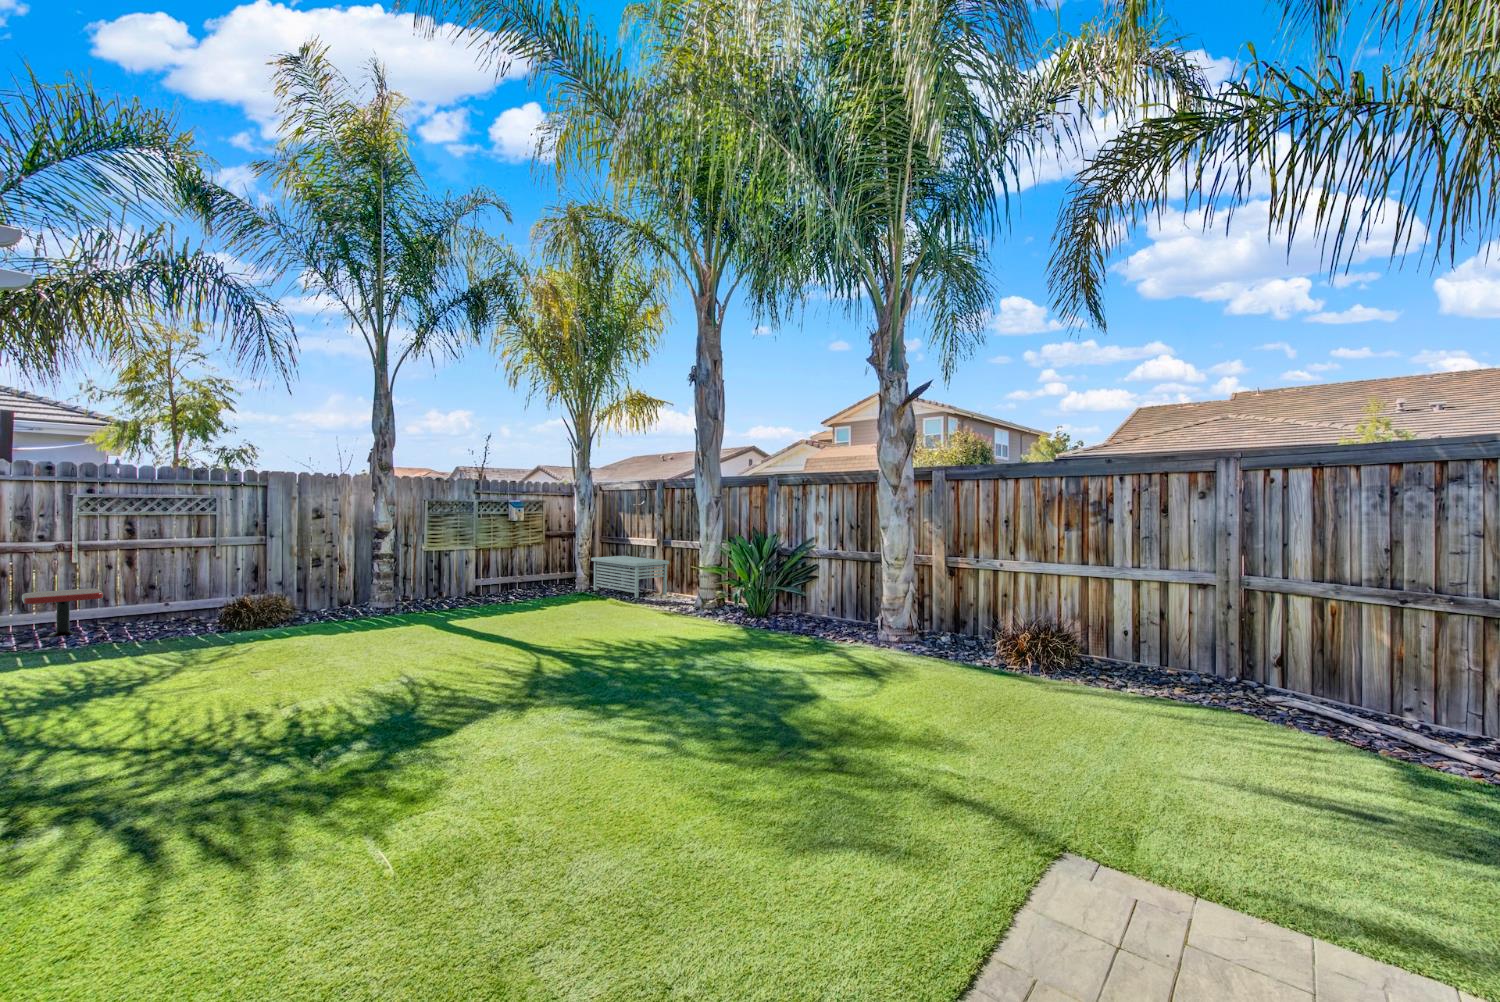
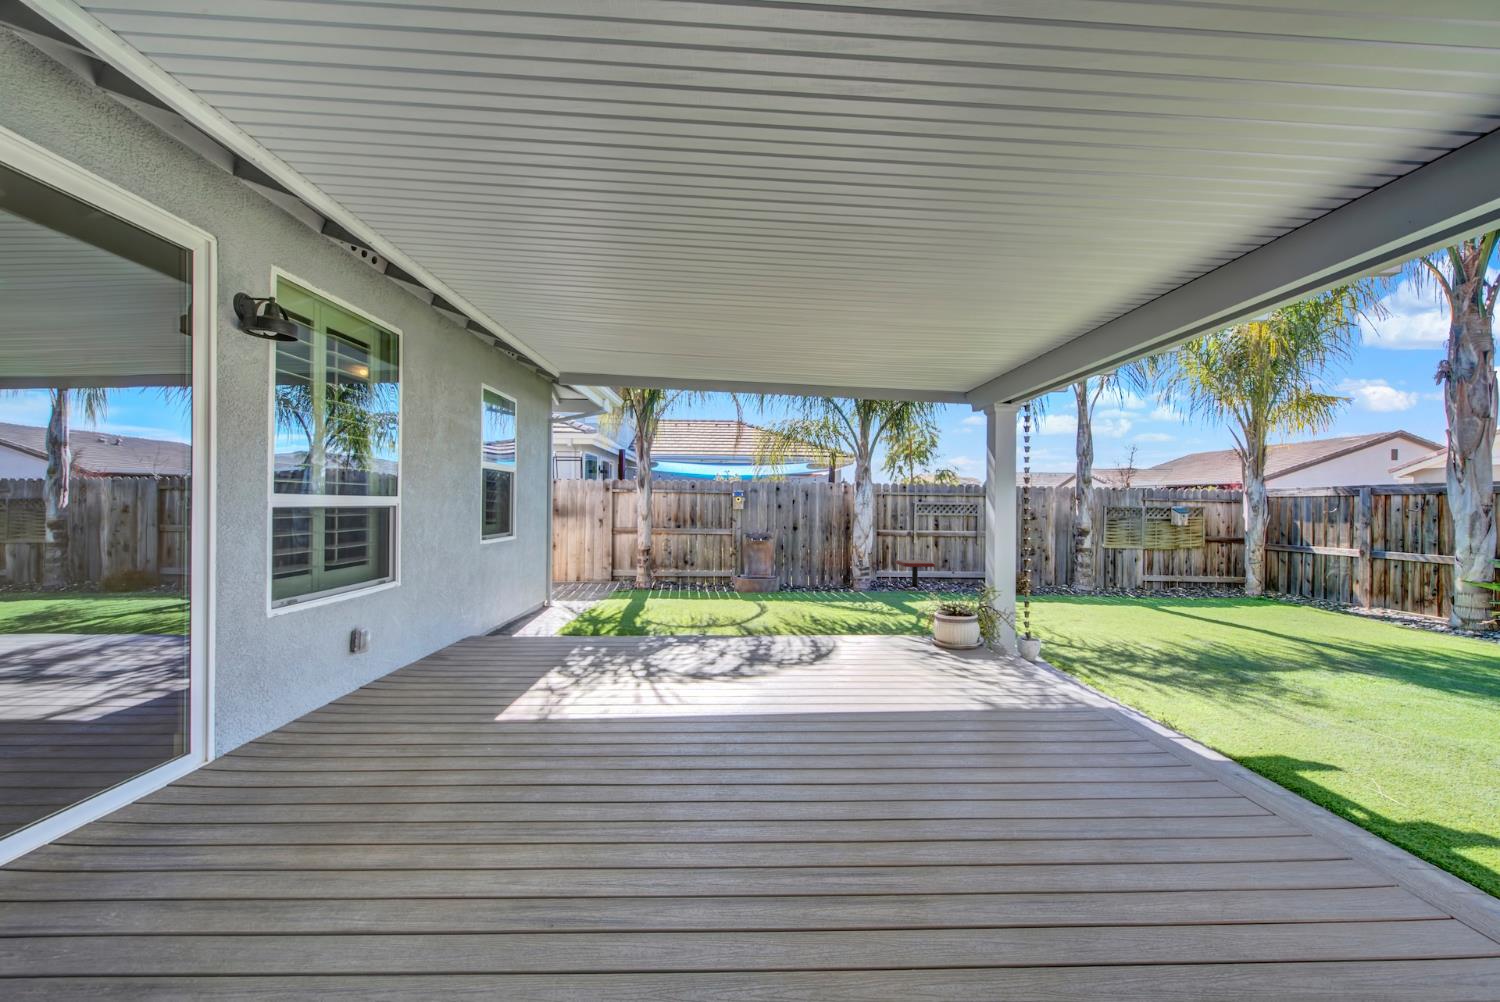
storage bench: present [591,556,669,598] -> none [1269,564,1380,608]

